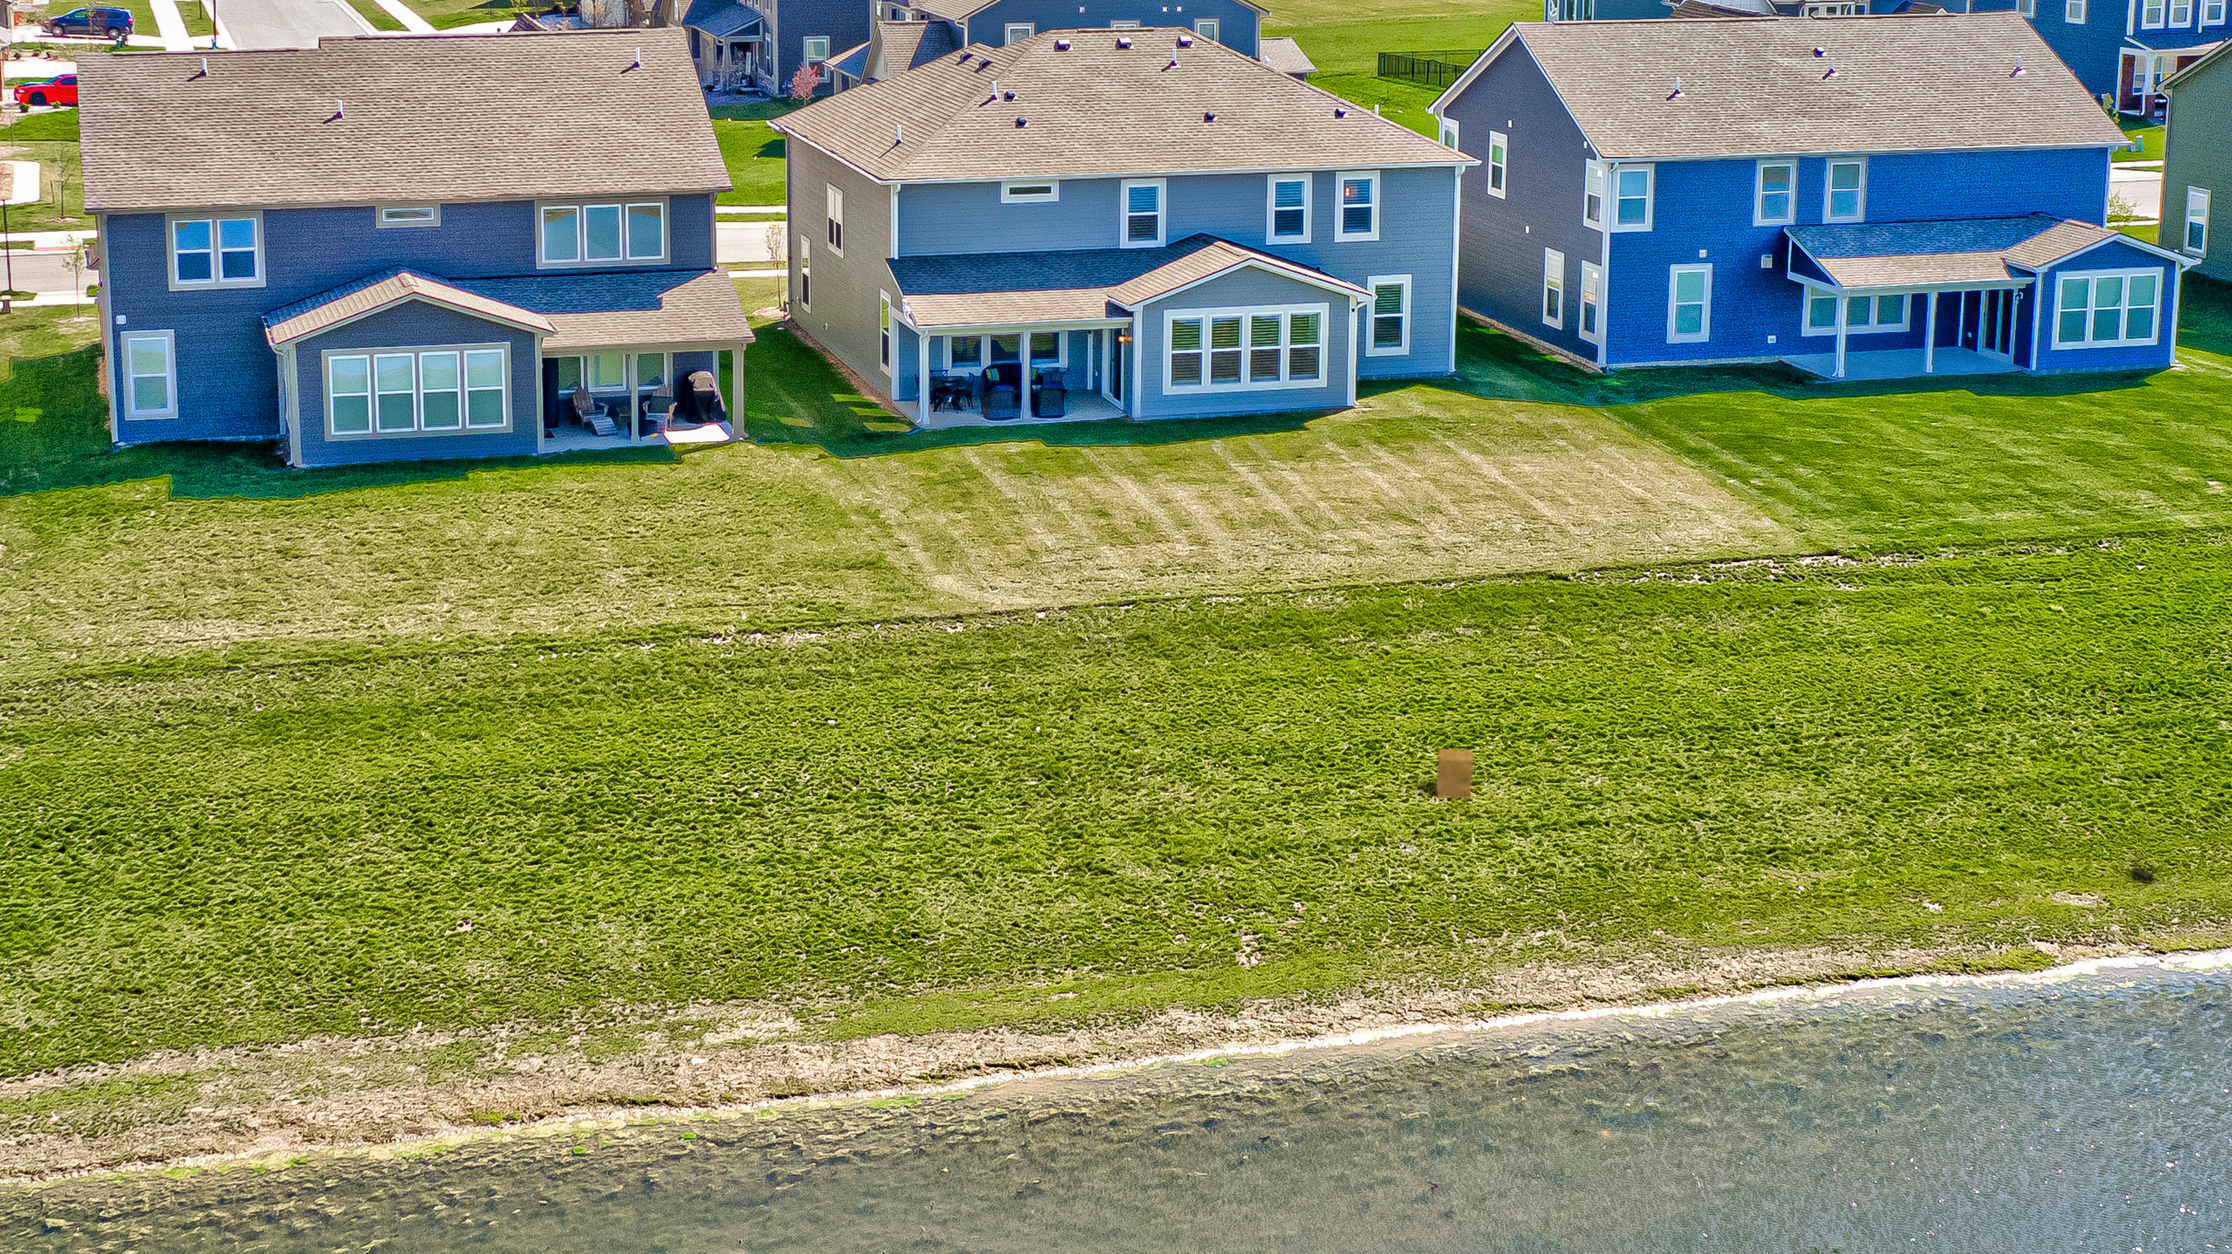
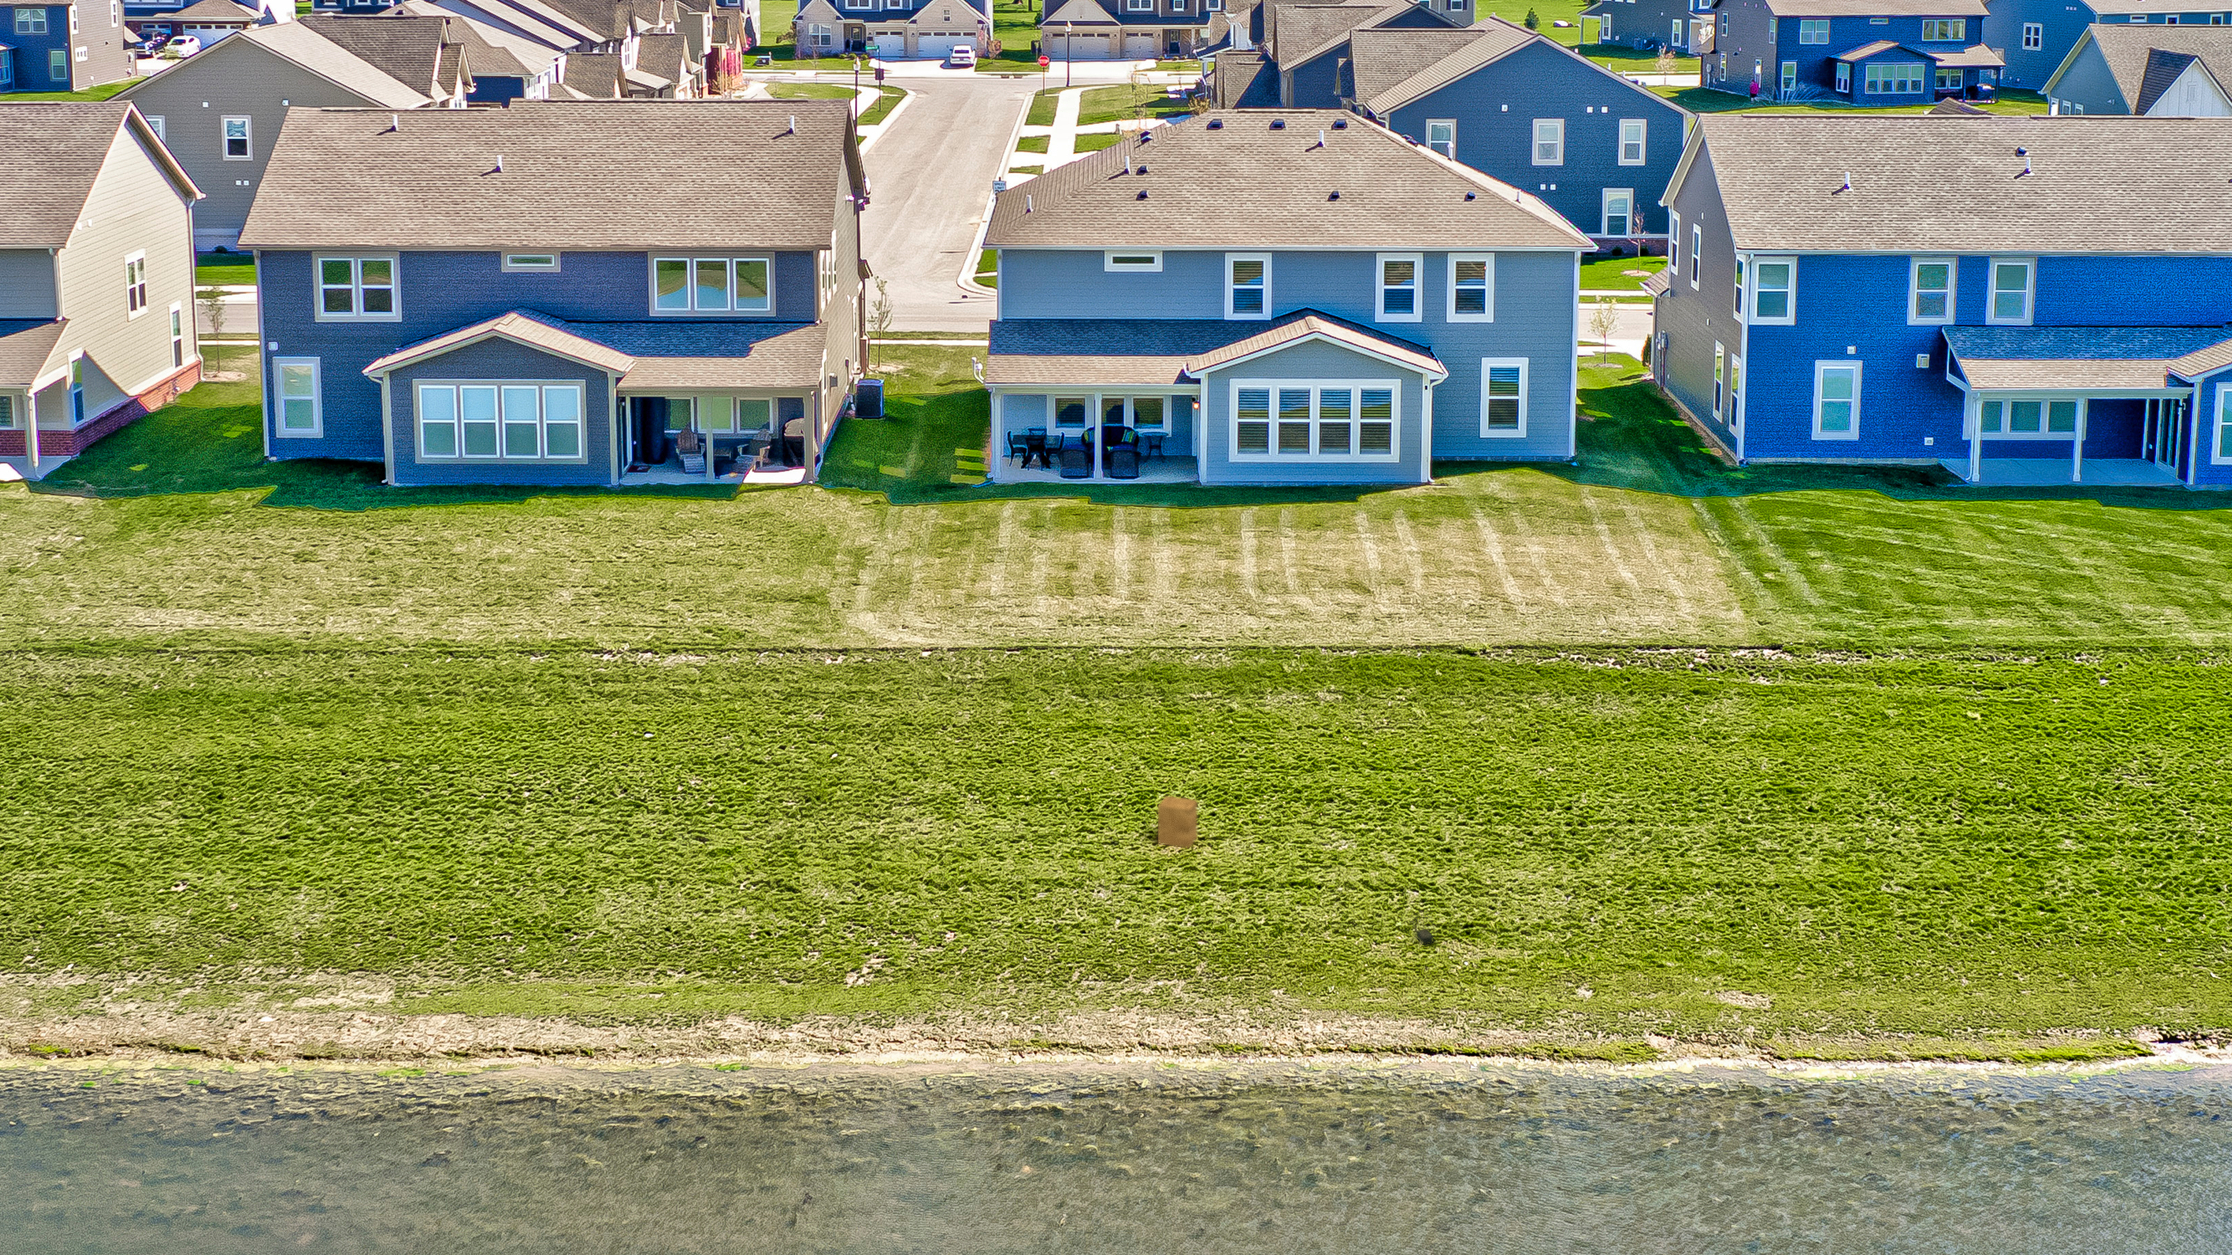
decorative plant: present [2130,856,2155,883] -> present [1416,911,1434,944]

